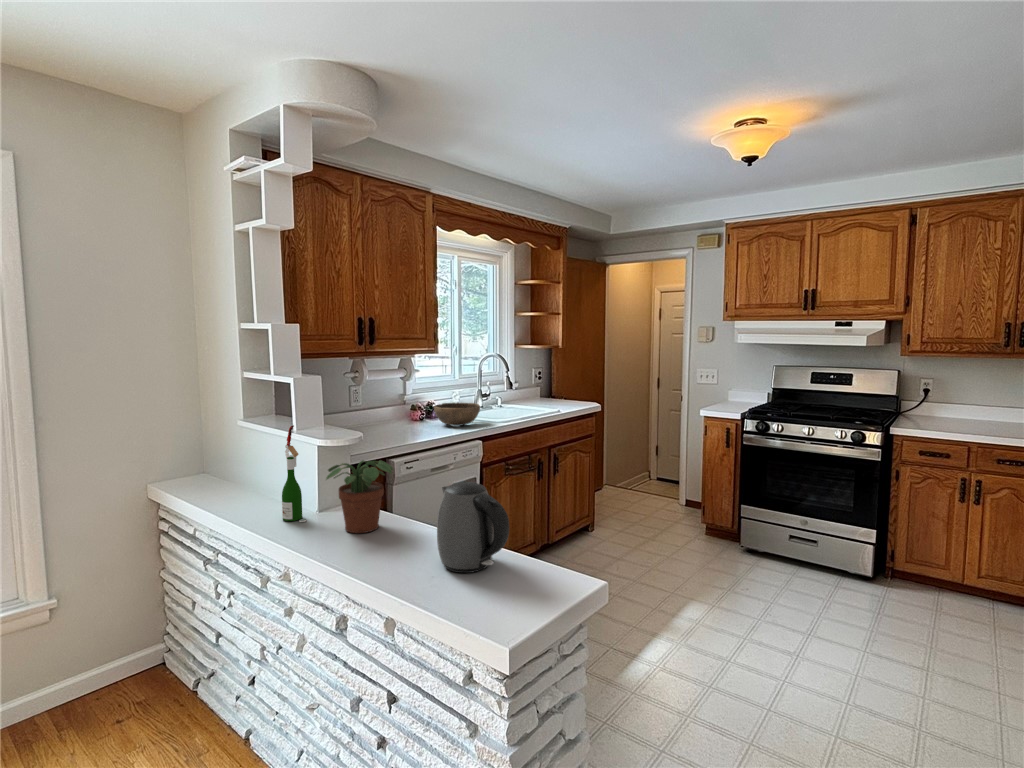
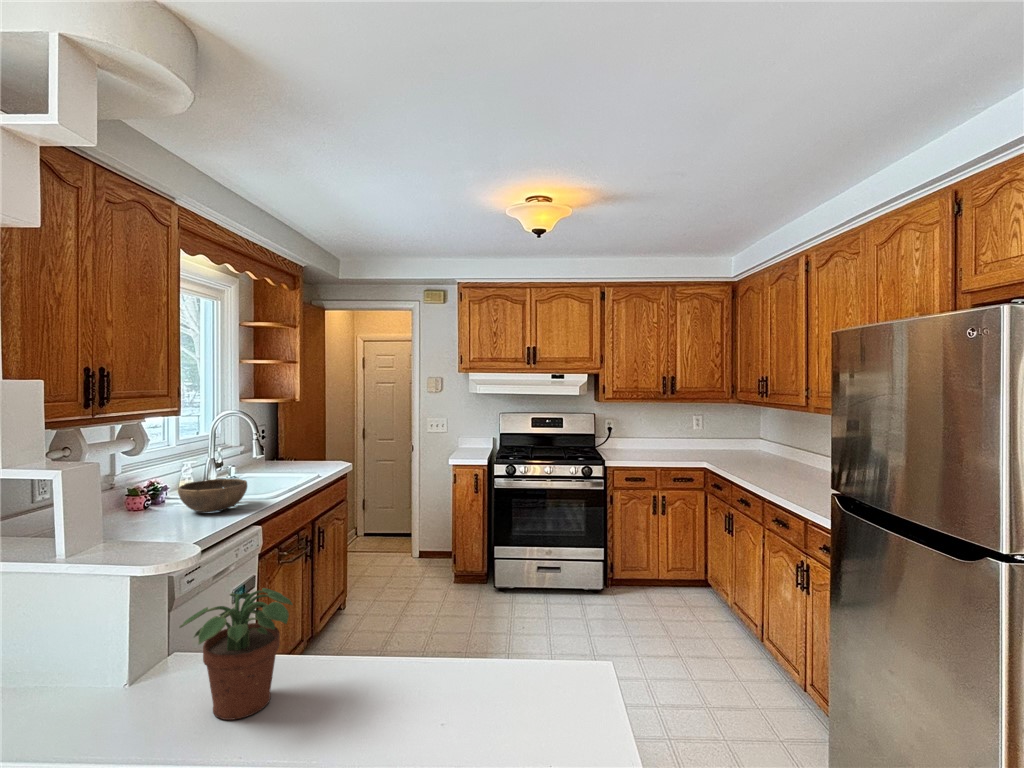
wine bottle: present [282,425,306,522] -> none [58,560,117,742]
kettle: present [437,482,510,573] -> none [420,591,535,724]

